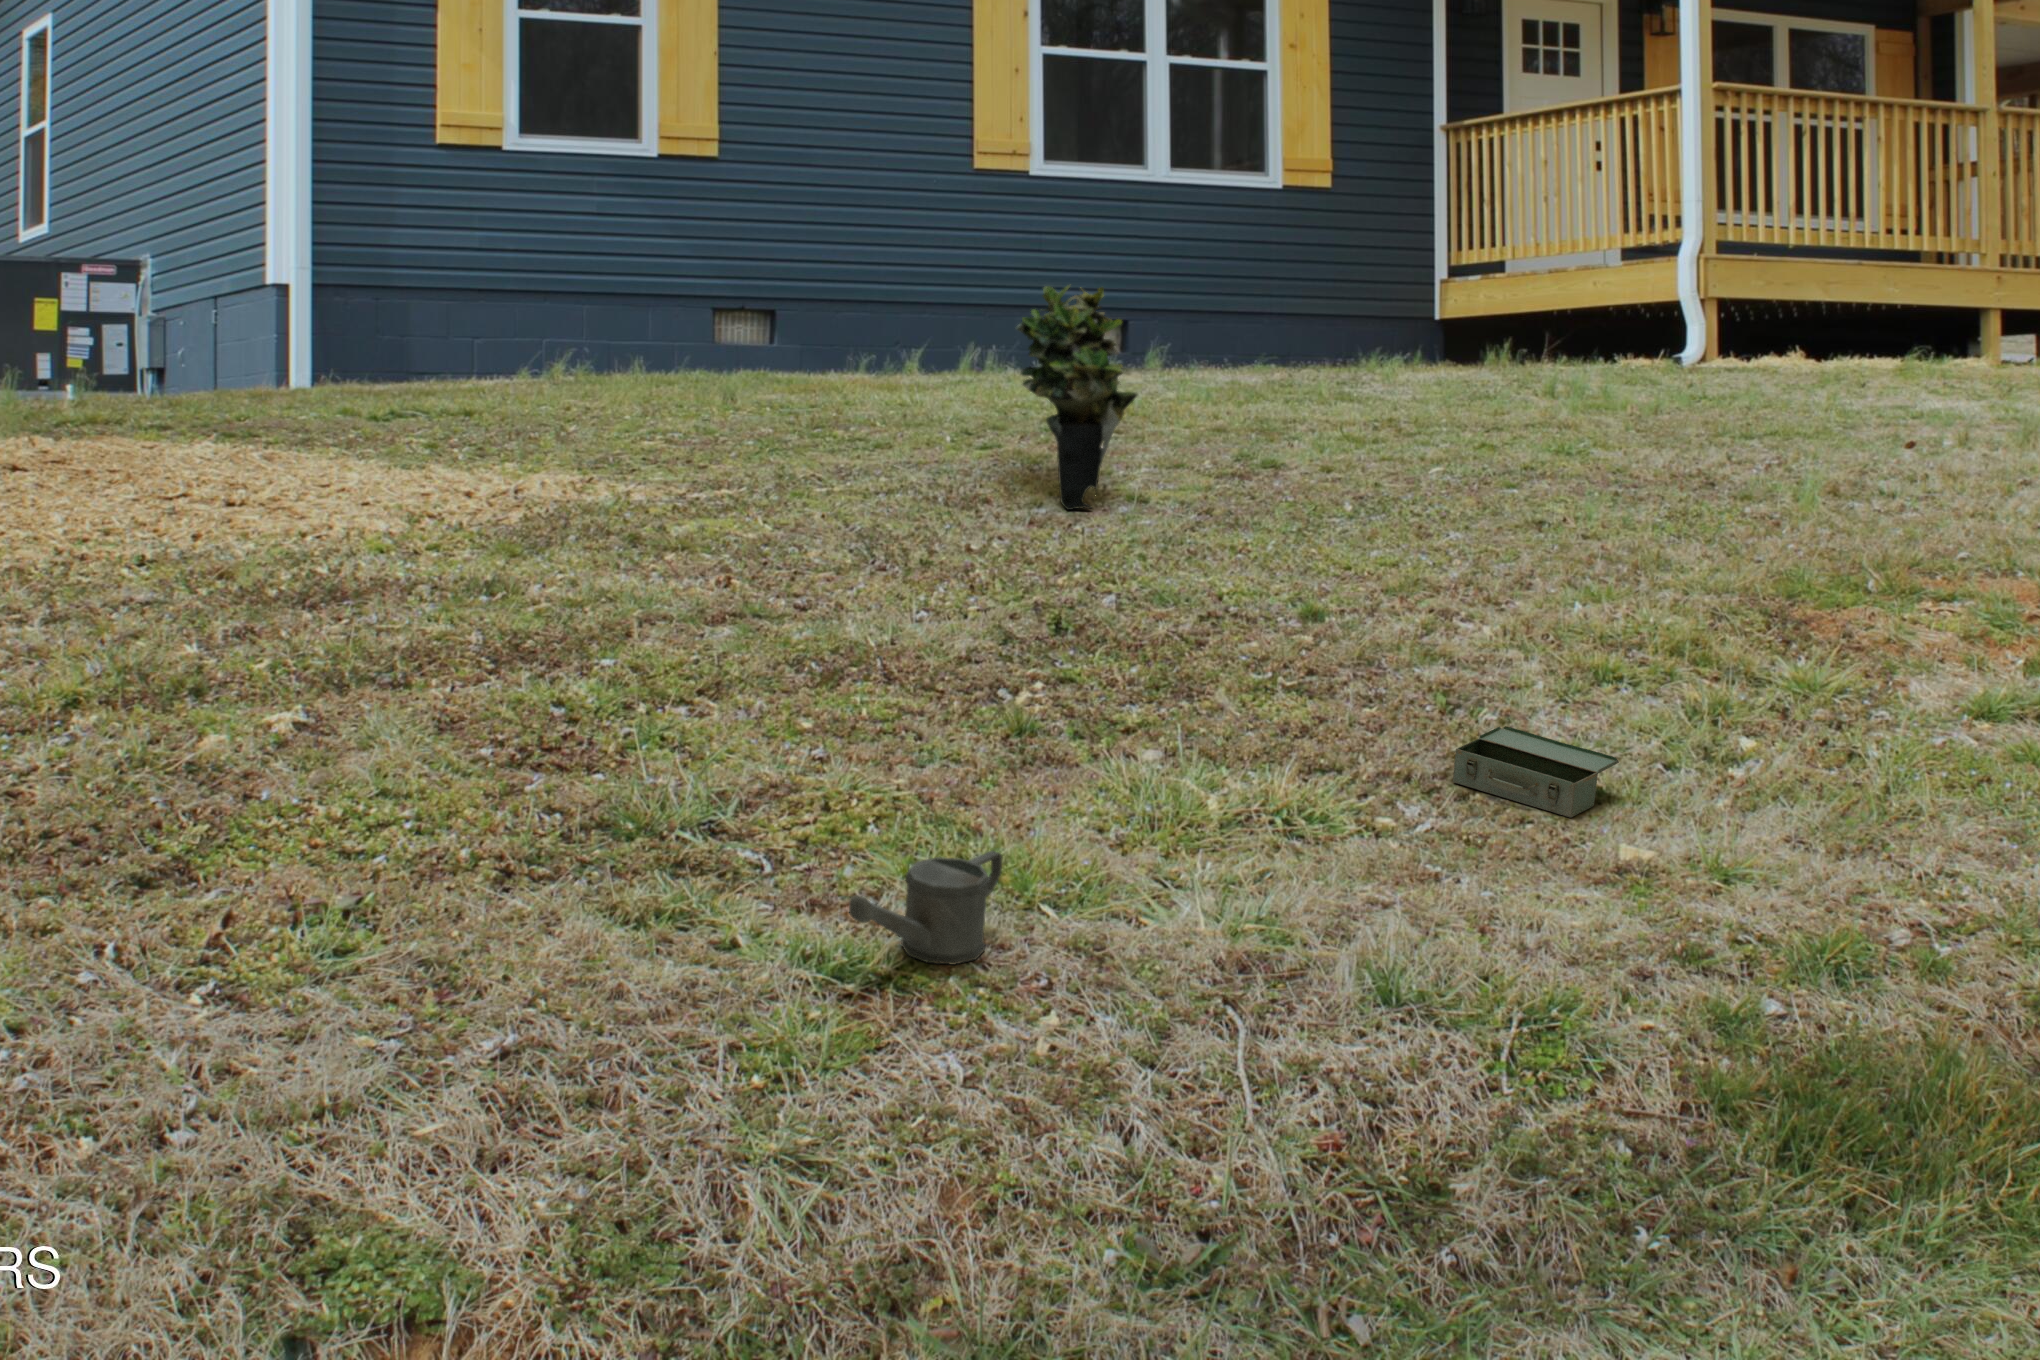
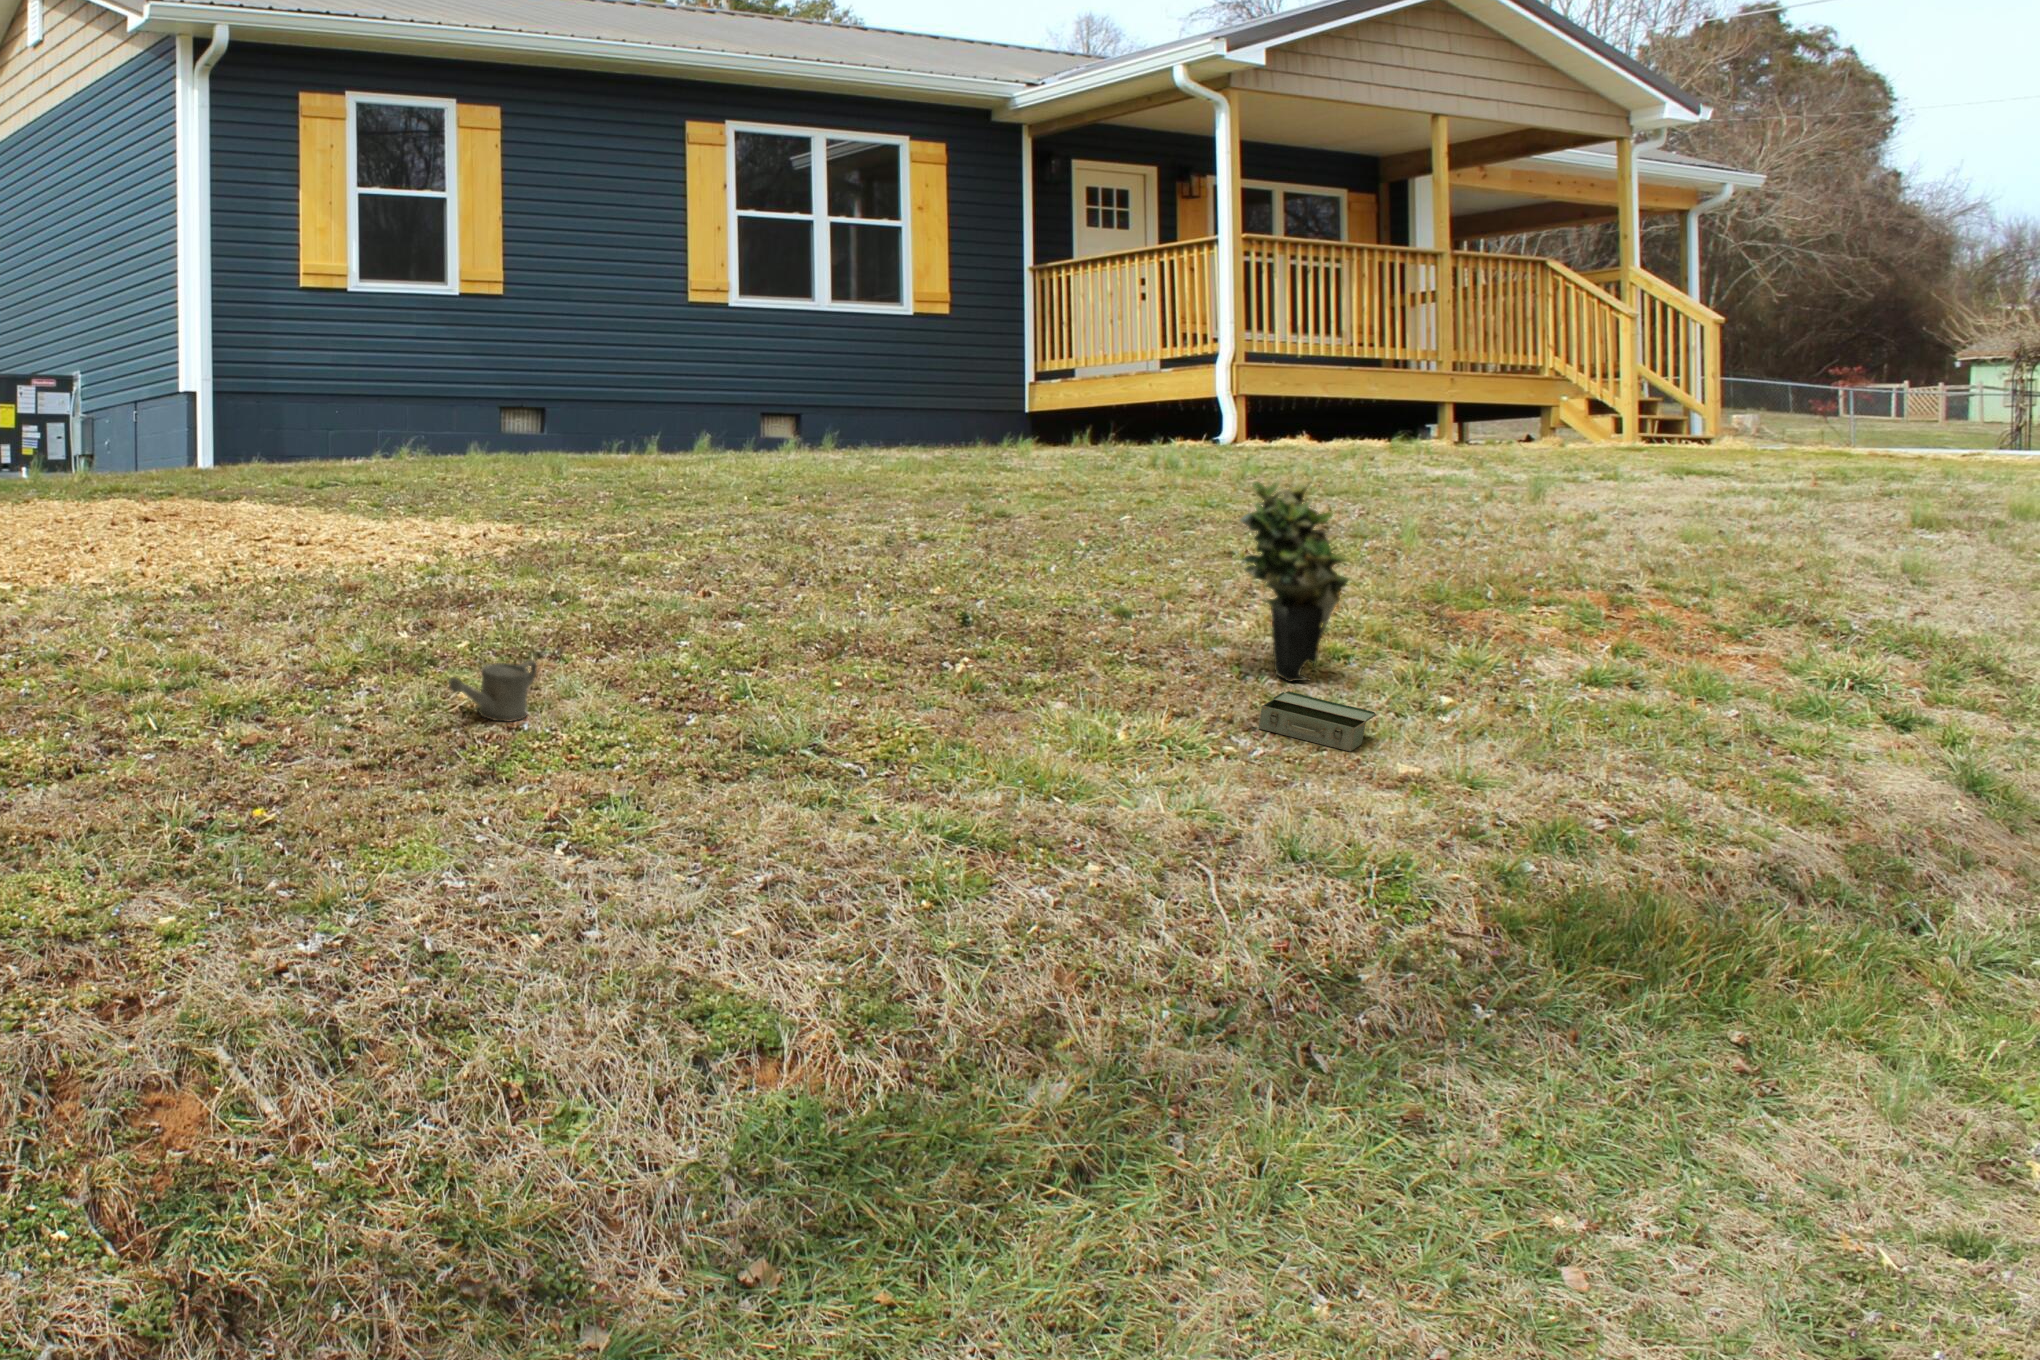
potted plant: present [1016,286,1138,510] -> present [1241,481,1349,682]
watering can: present [849,851,1002,965] -> present [449,661,537,722]

